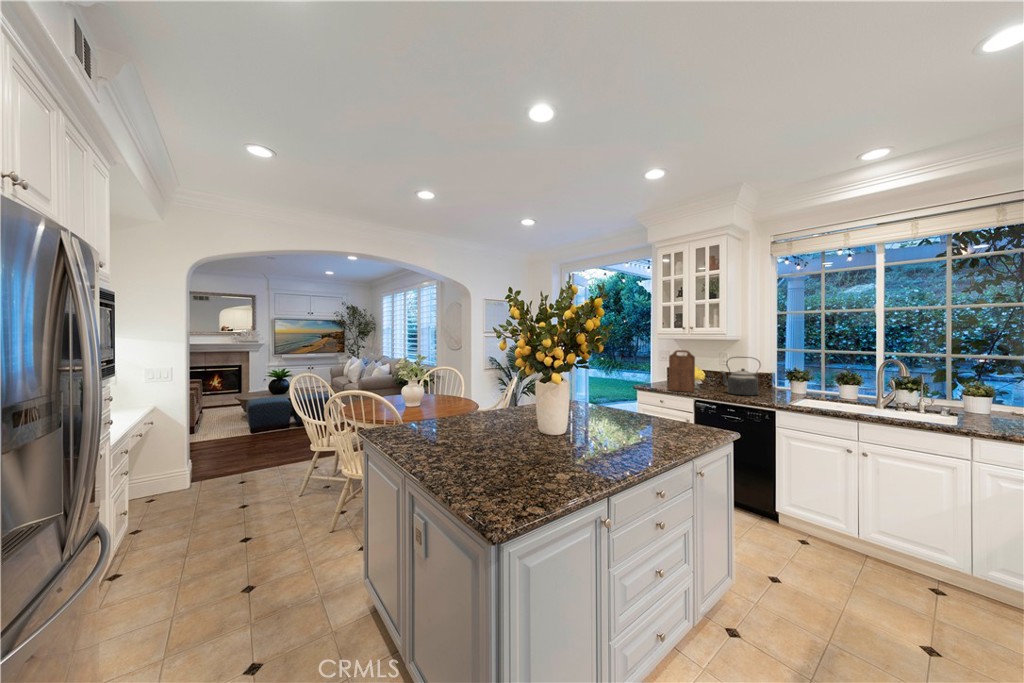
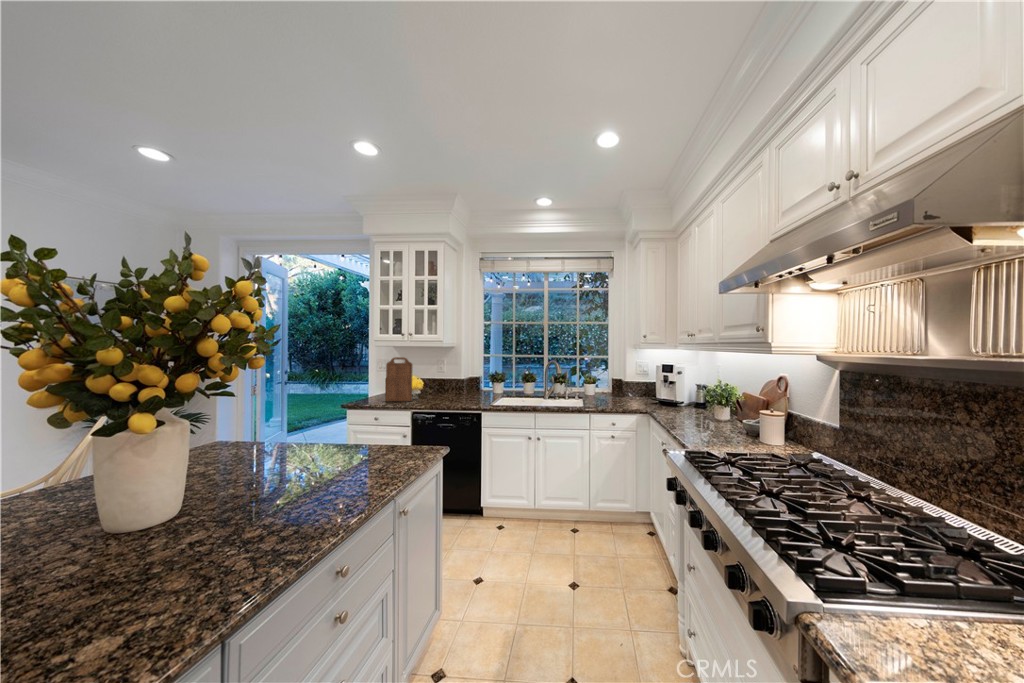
kettle: present [721,357,760,396] -> none [437,363,471,401]

